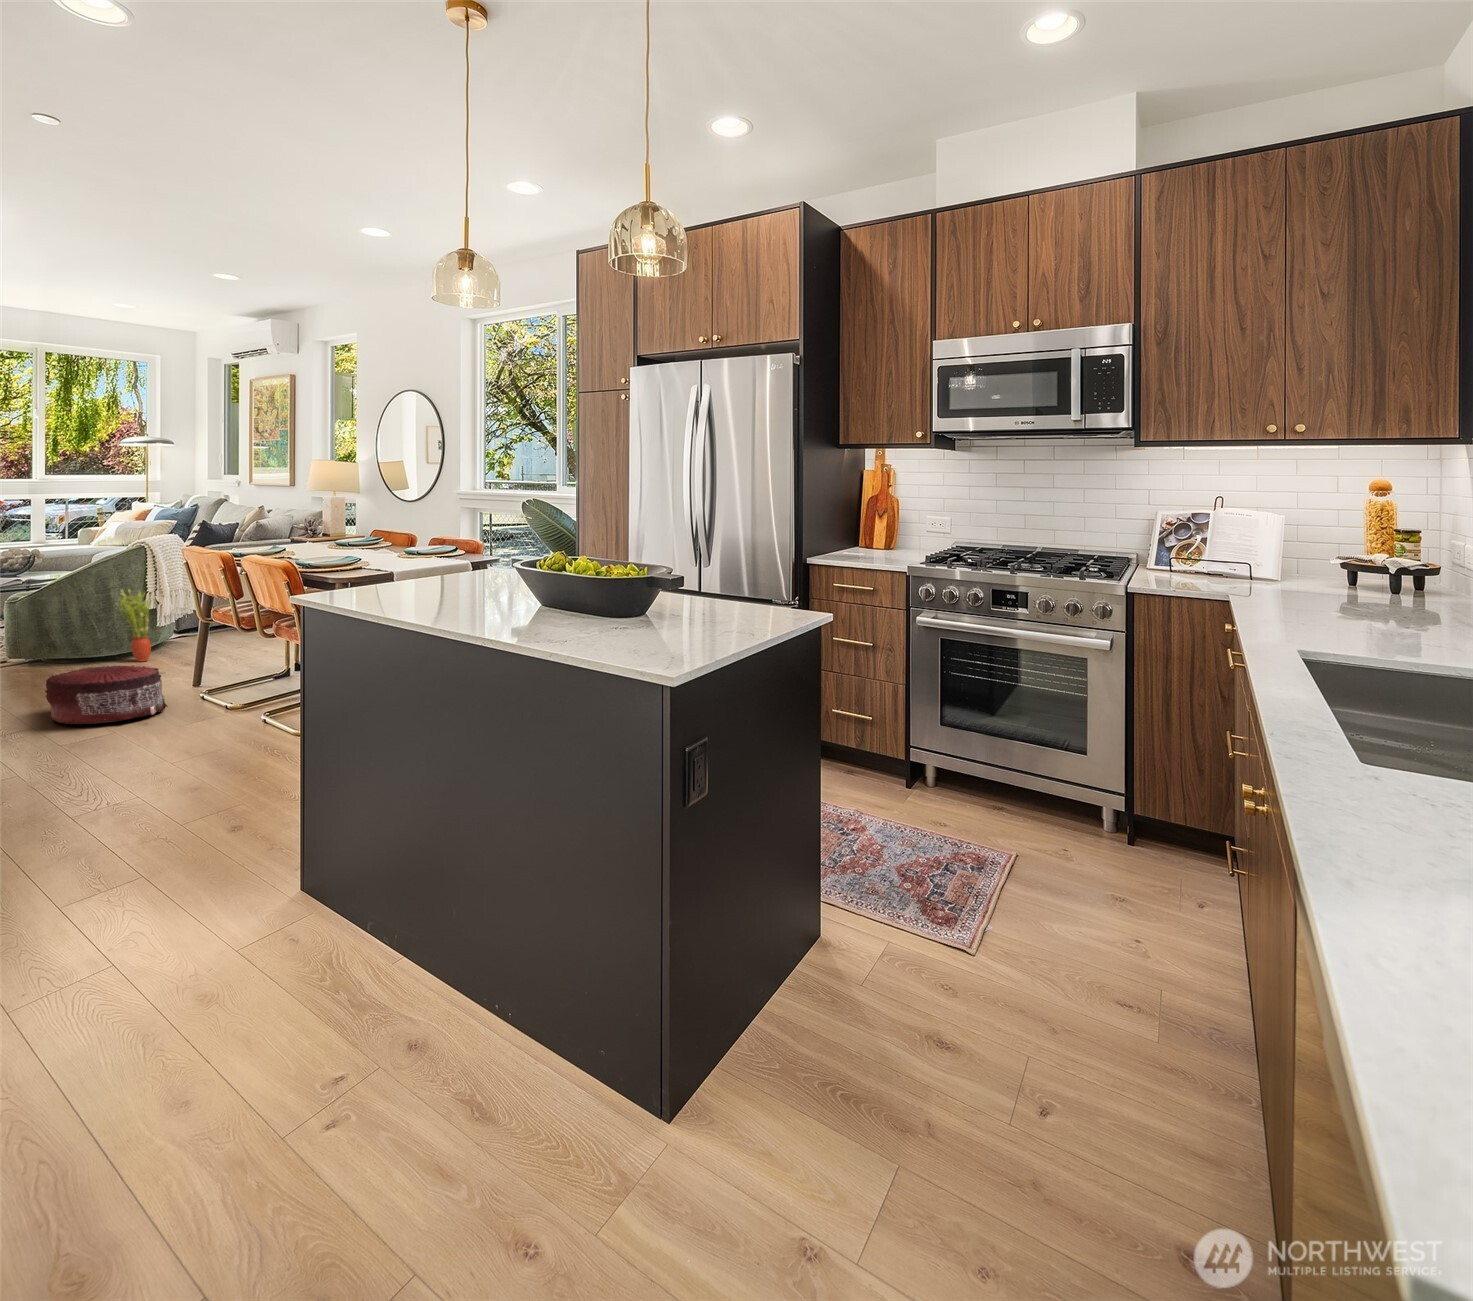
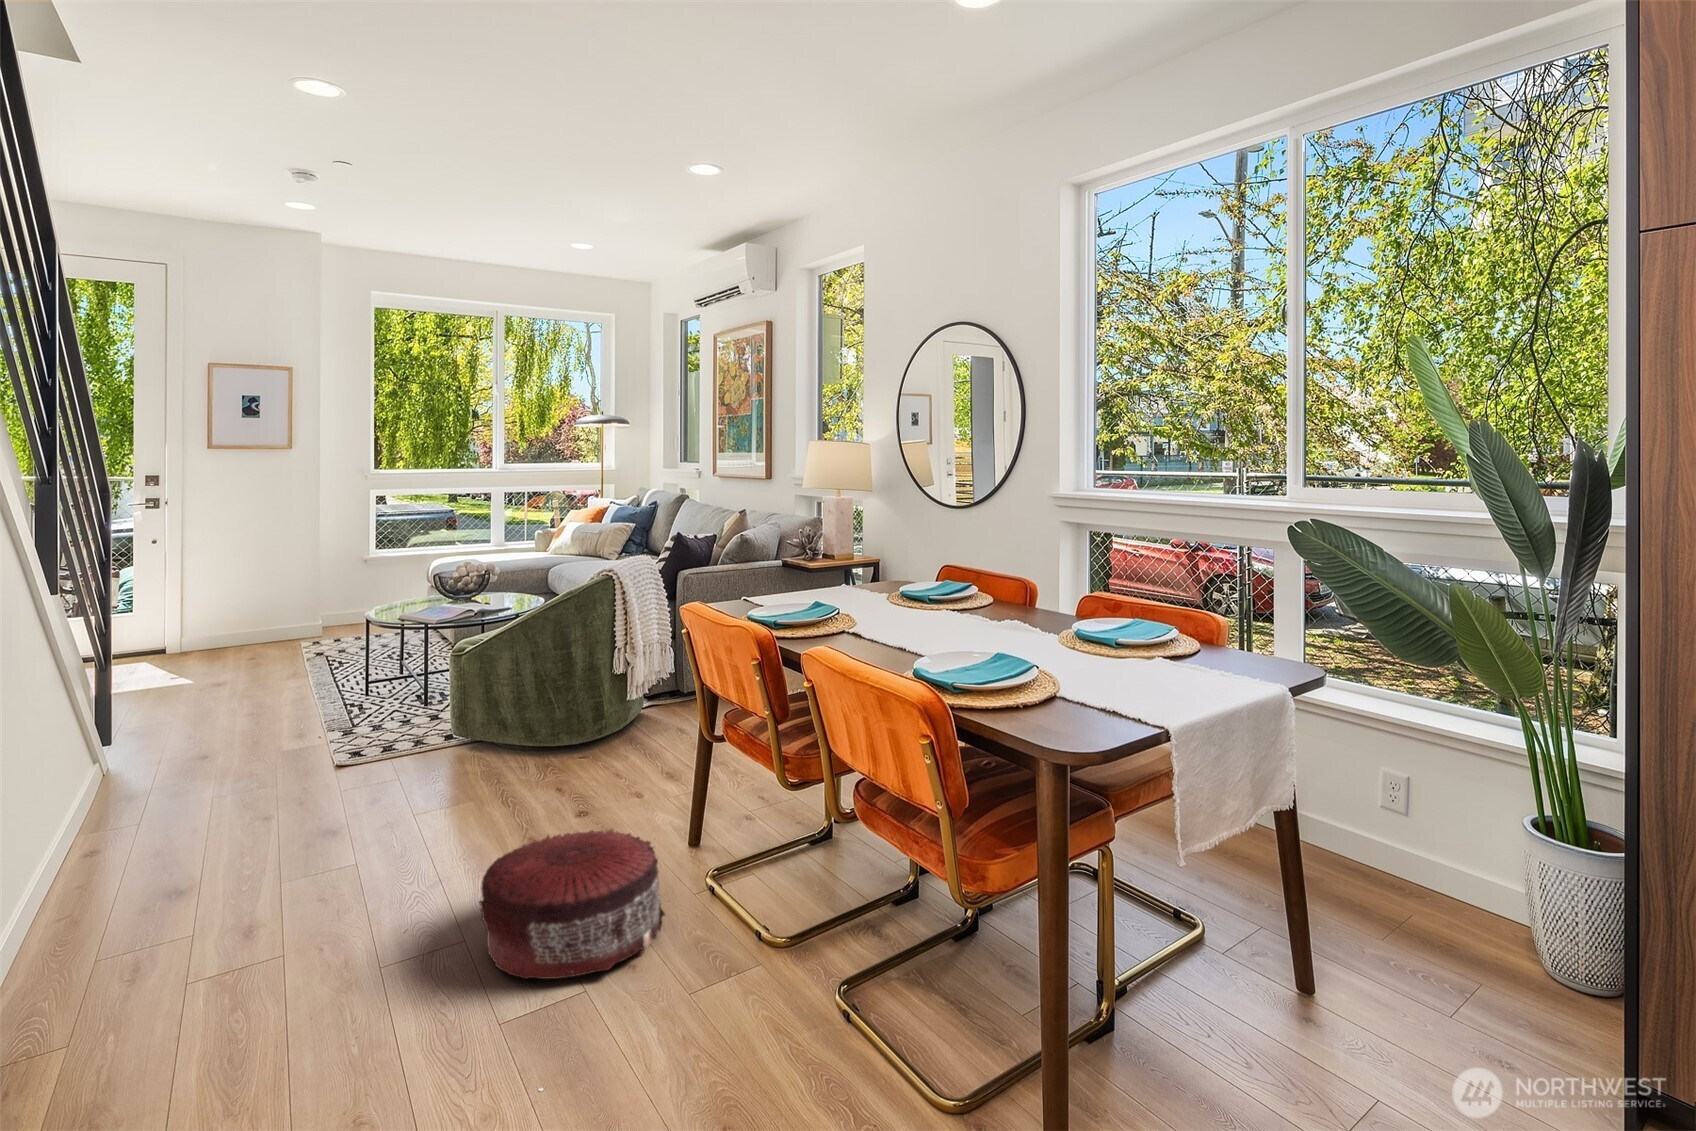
potted plant: present [116,589,153,661] -> none [576,646,626,754]

